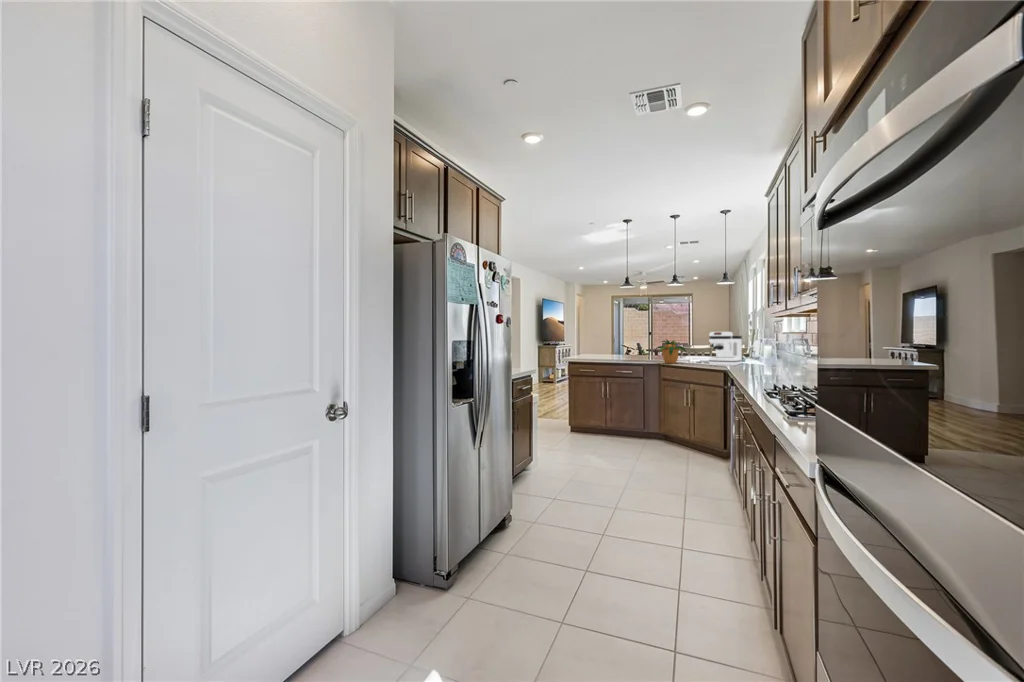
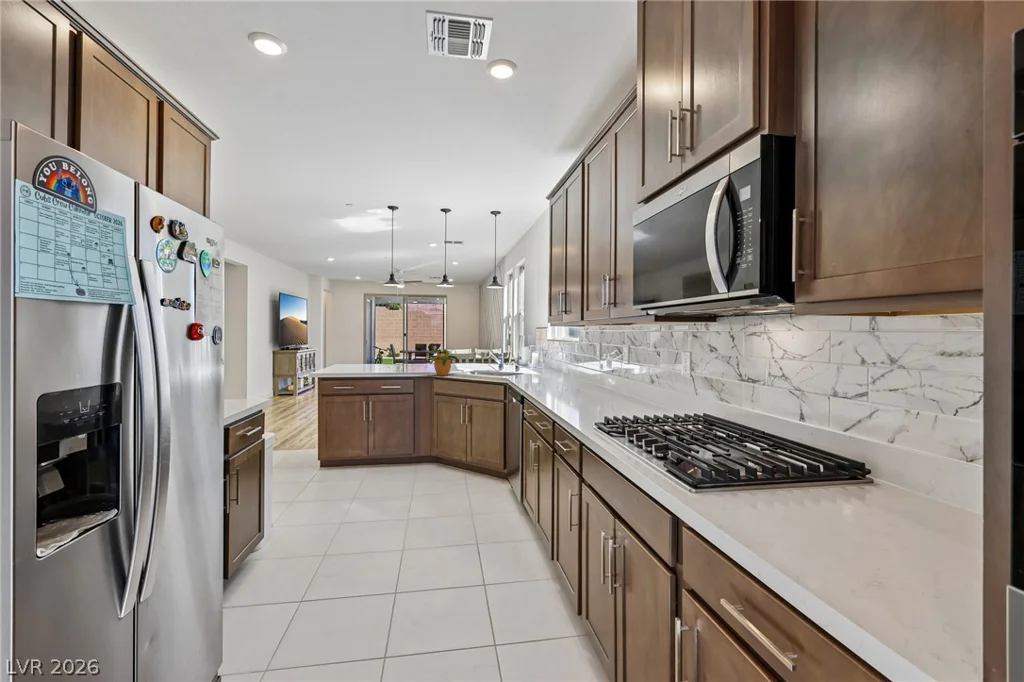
coffee maker: present [709,332,742,366] -> none [486,341,517,378]

